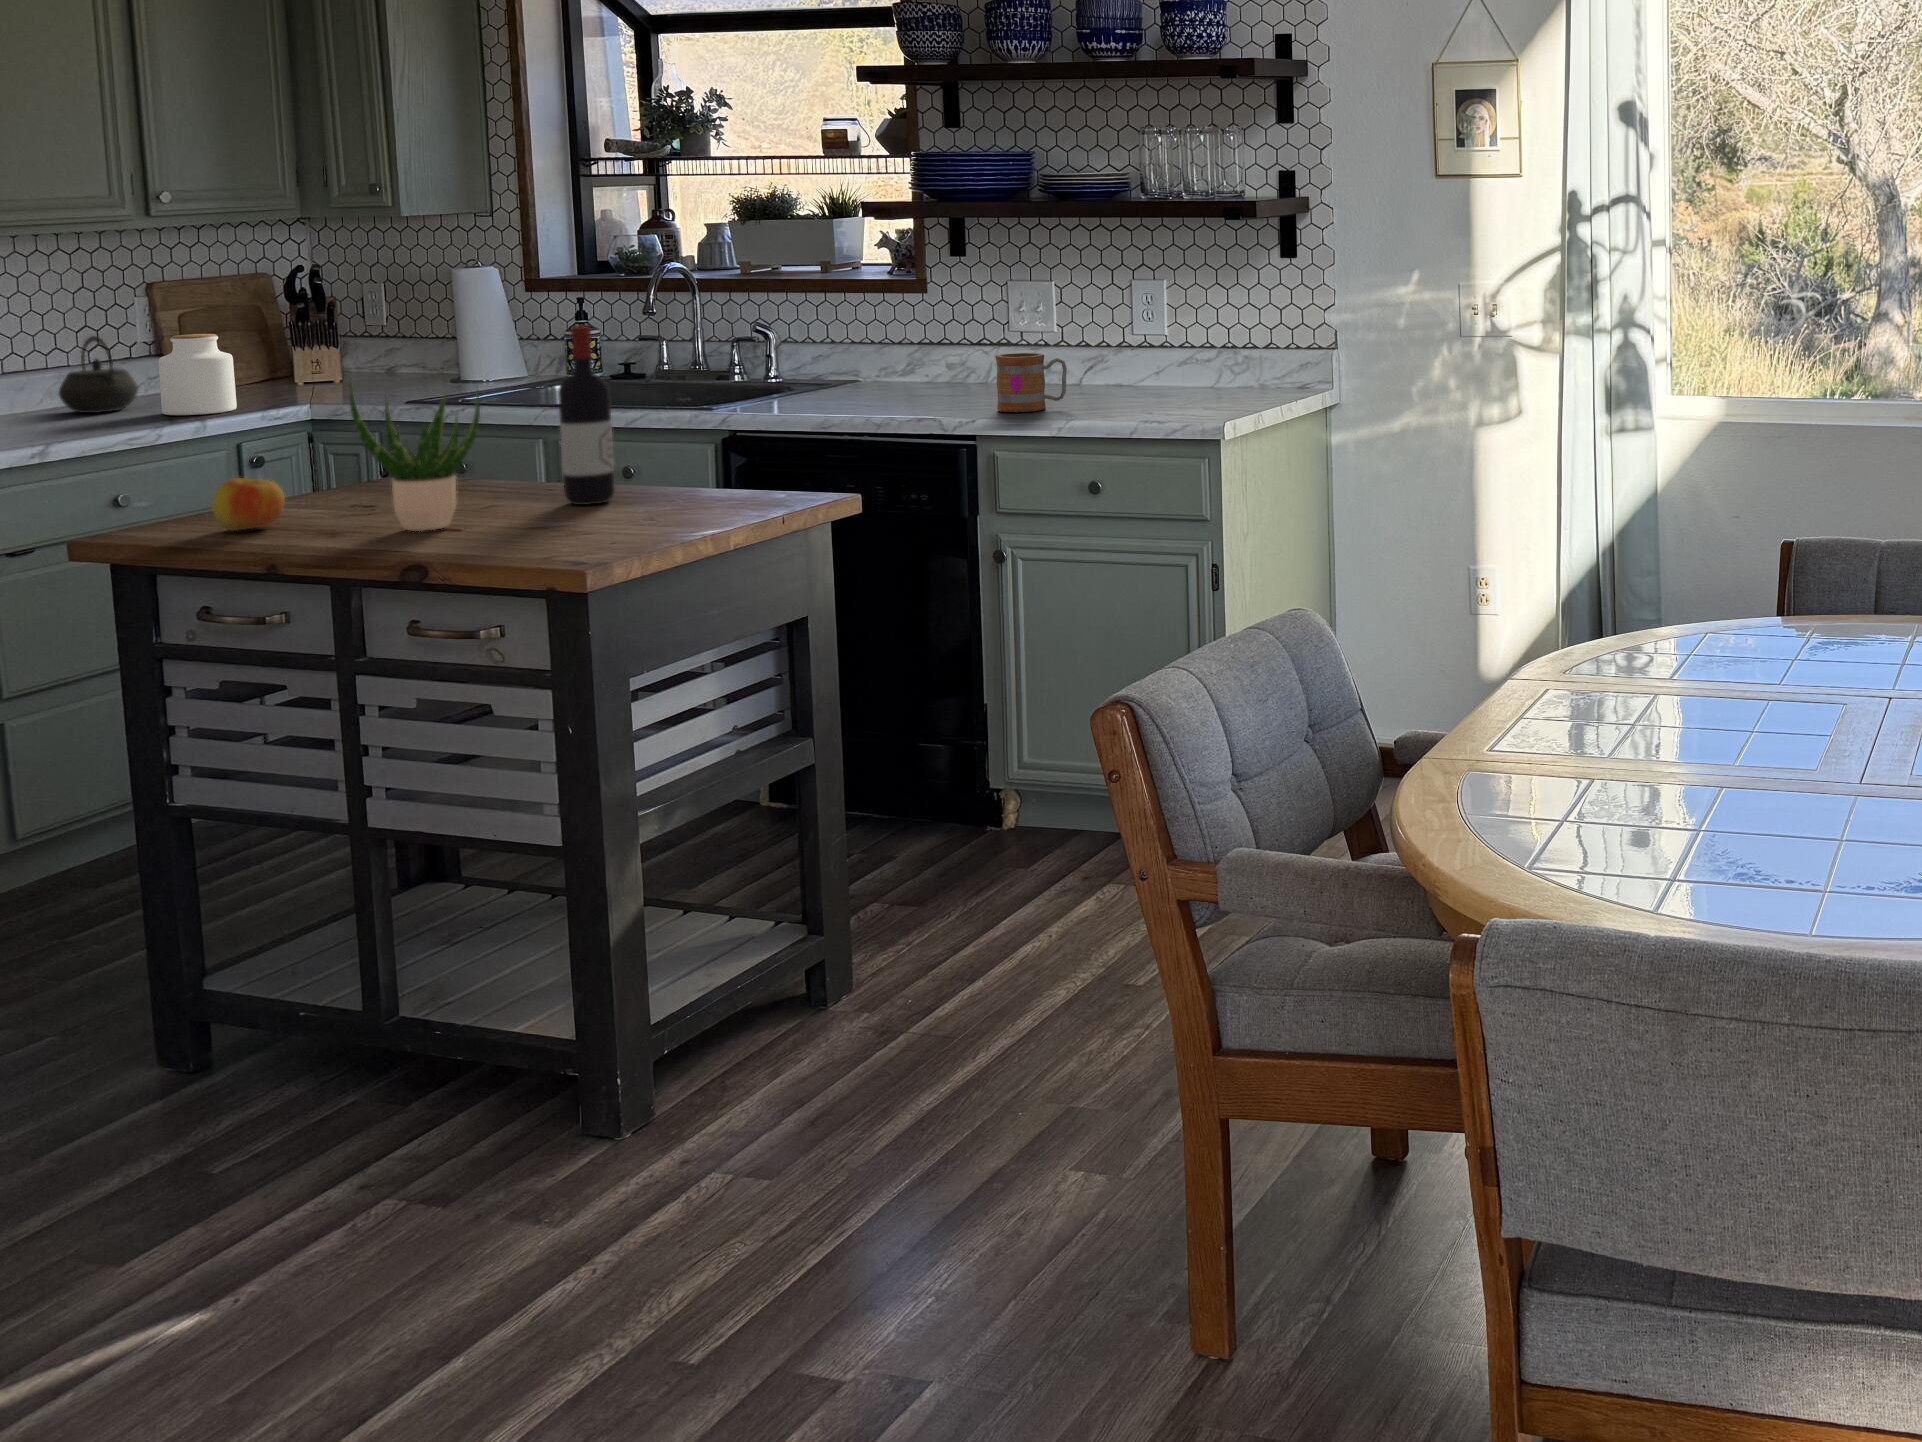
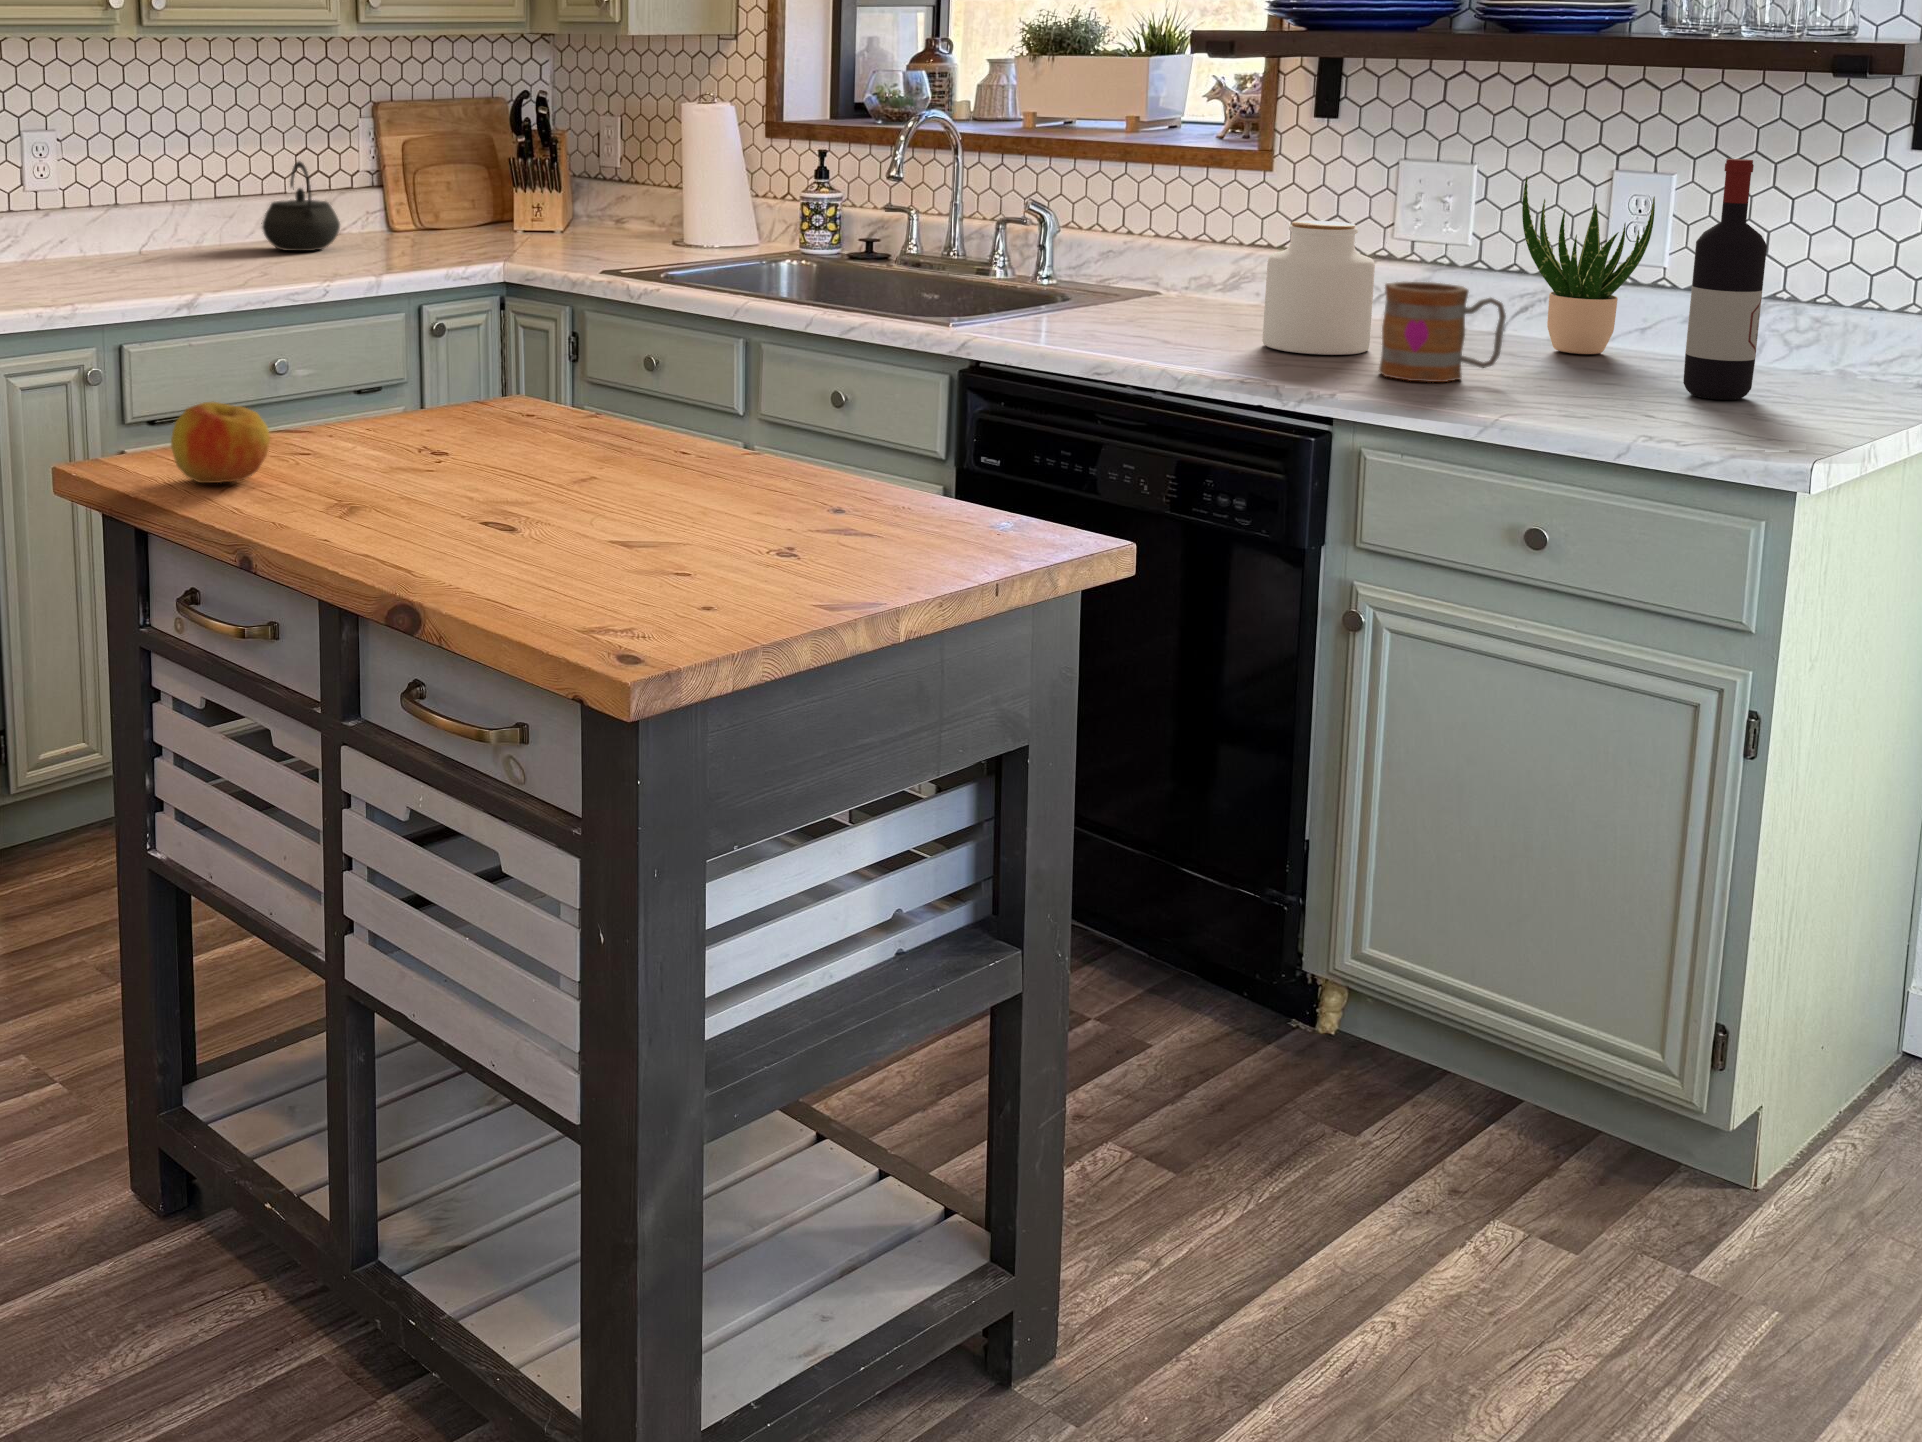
wine bottle: present [558,326,615,505] -> present [1683,159,1767,400]
jar: present [158,334,237,415] -> present [1263,221,1375,355]
potted plant: present [349,376,480,531] -> present [1522,176,1655,354]

